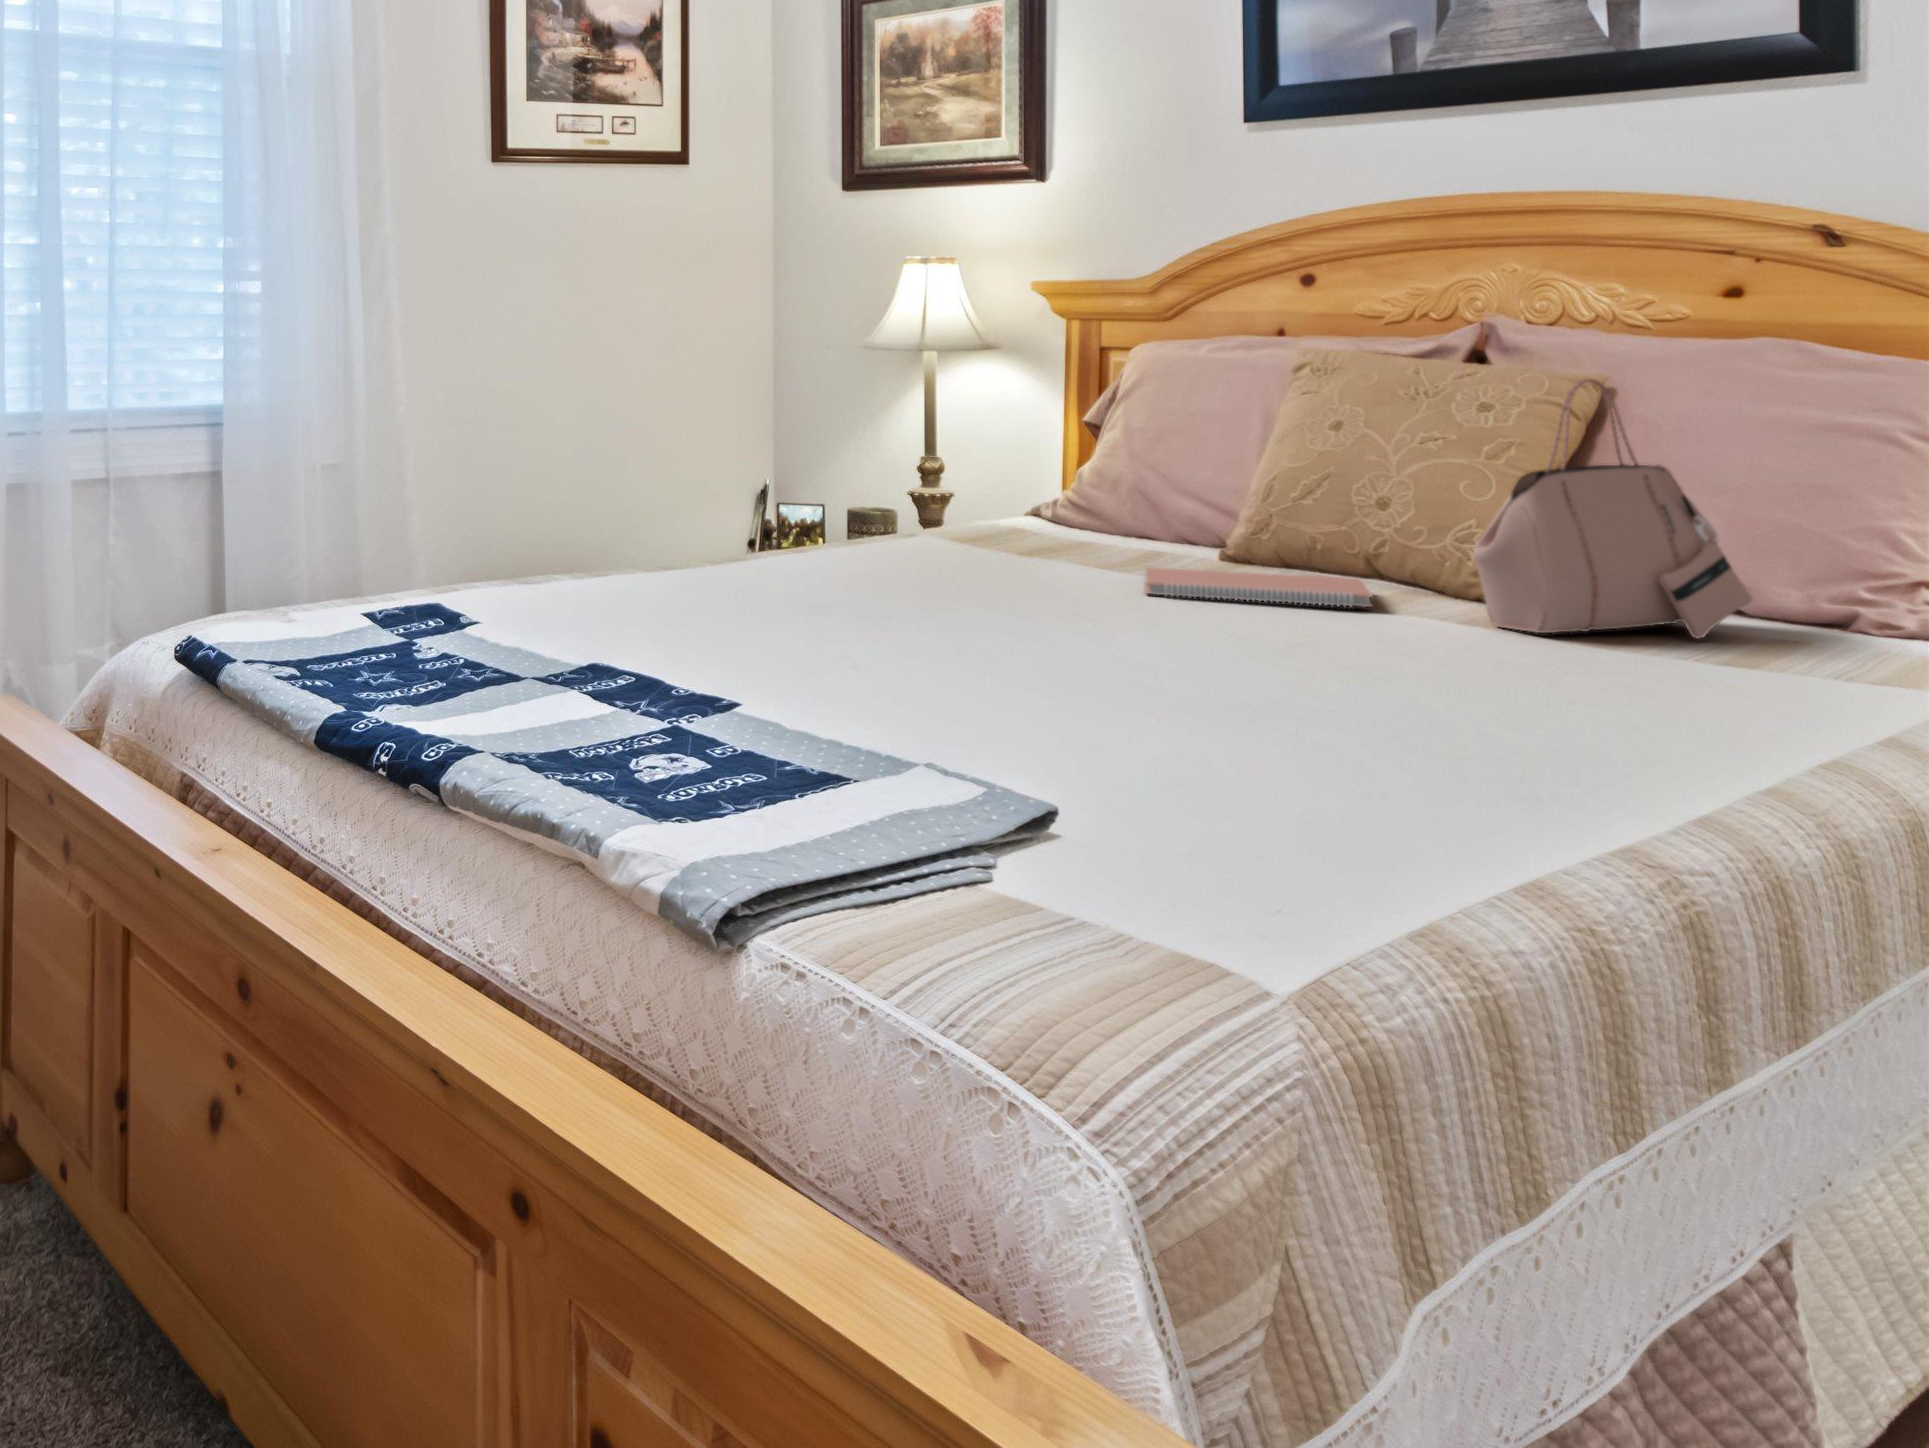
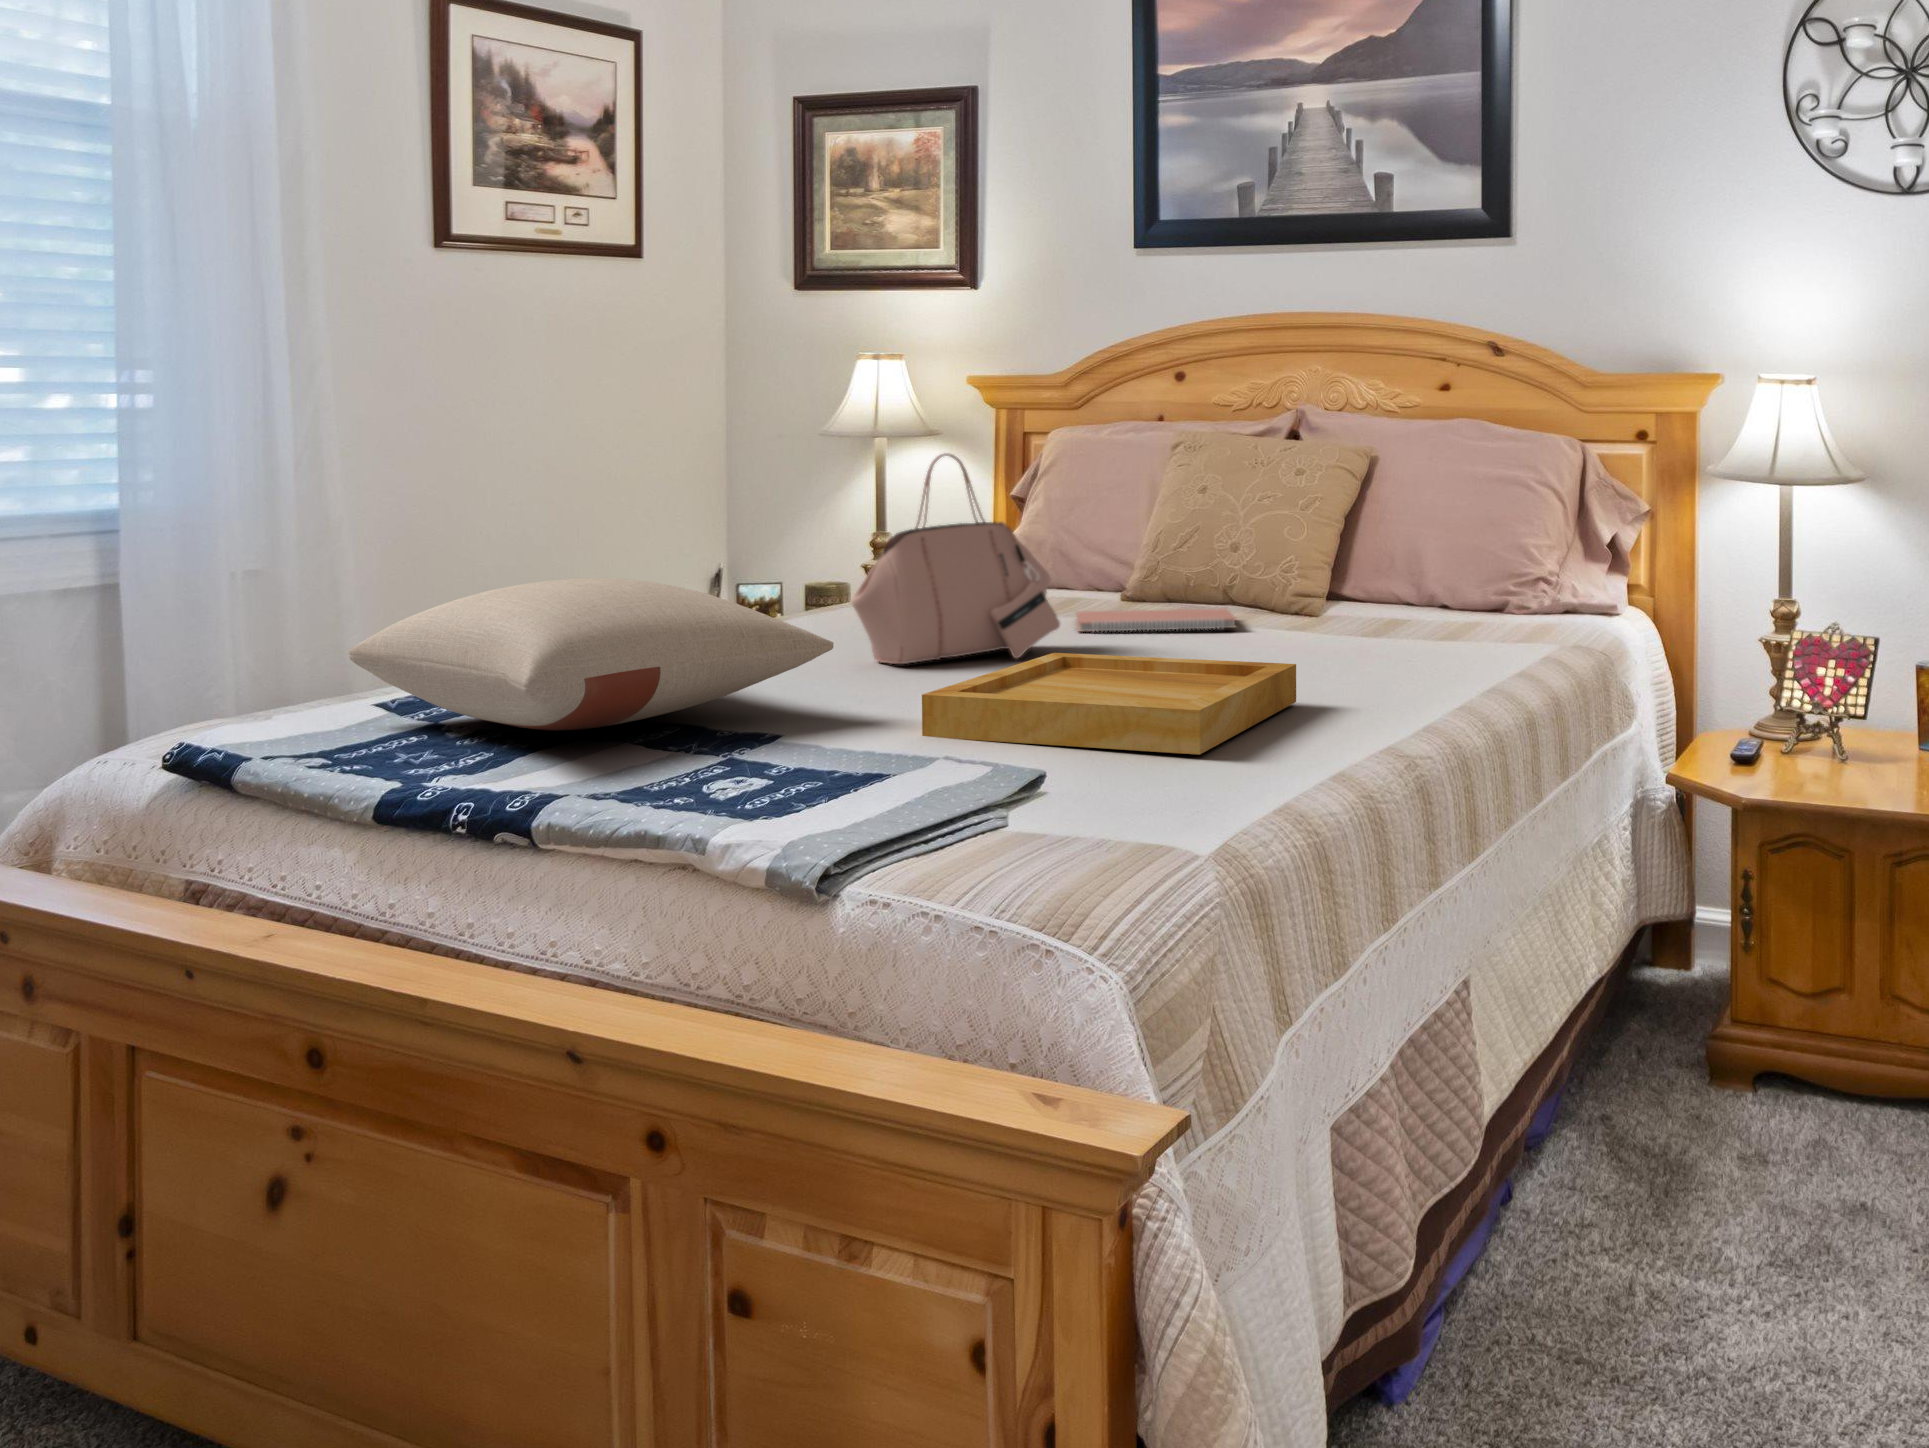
handbag: present [1473,379,1752,638] -> present [851,453,1060,664]
pillow: none [337,505,812,667] -> present [349,578,834,730]
tray: none [910,628,1461,806] -> present [922,653,1296,755]

